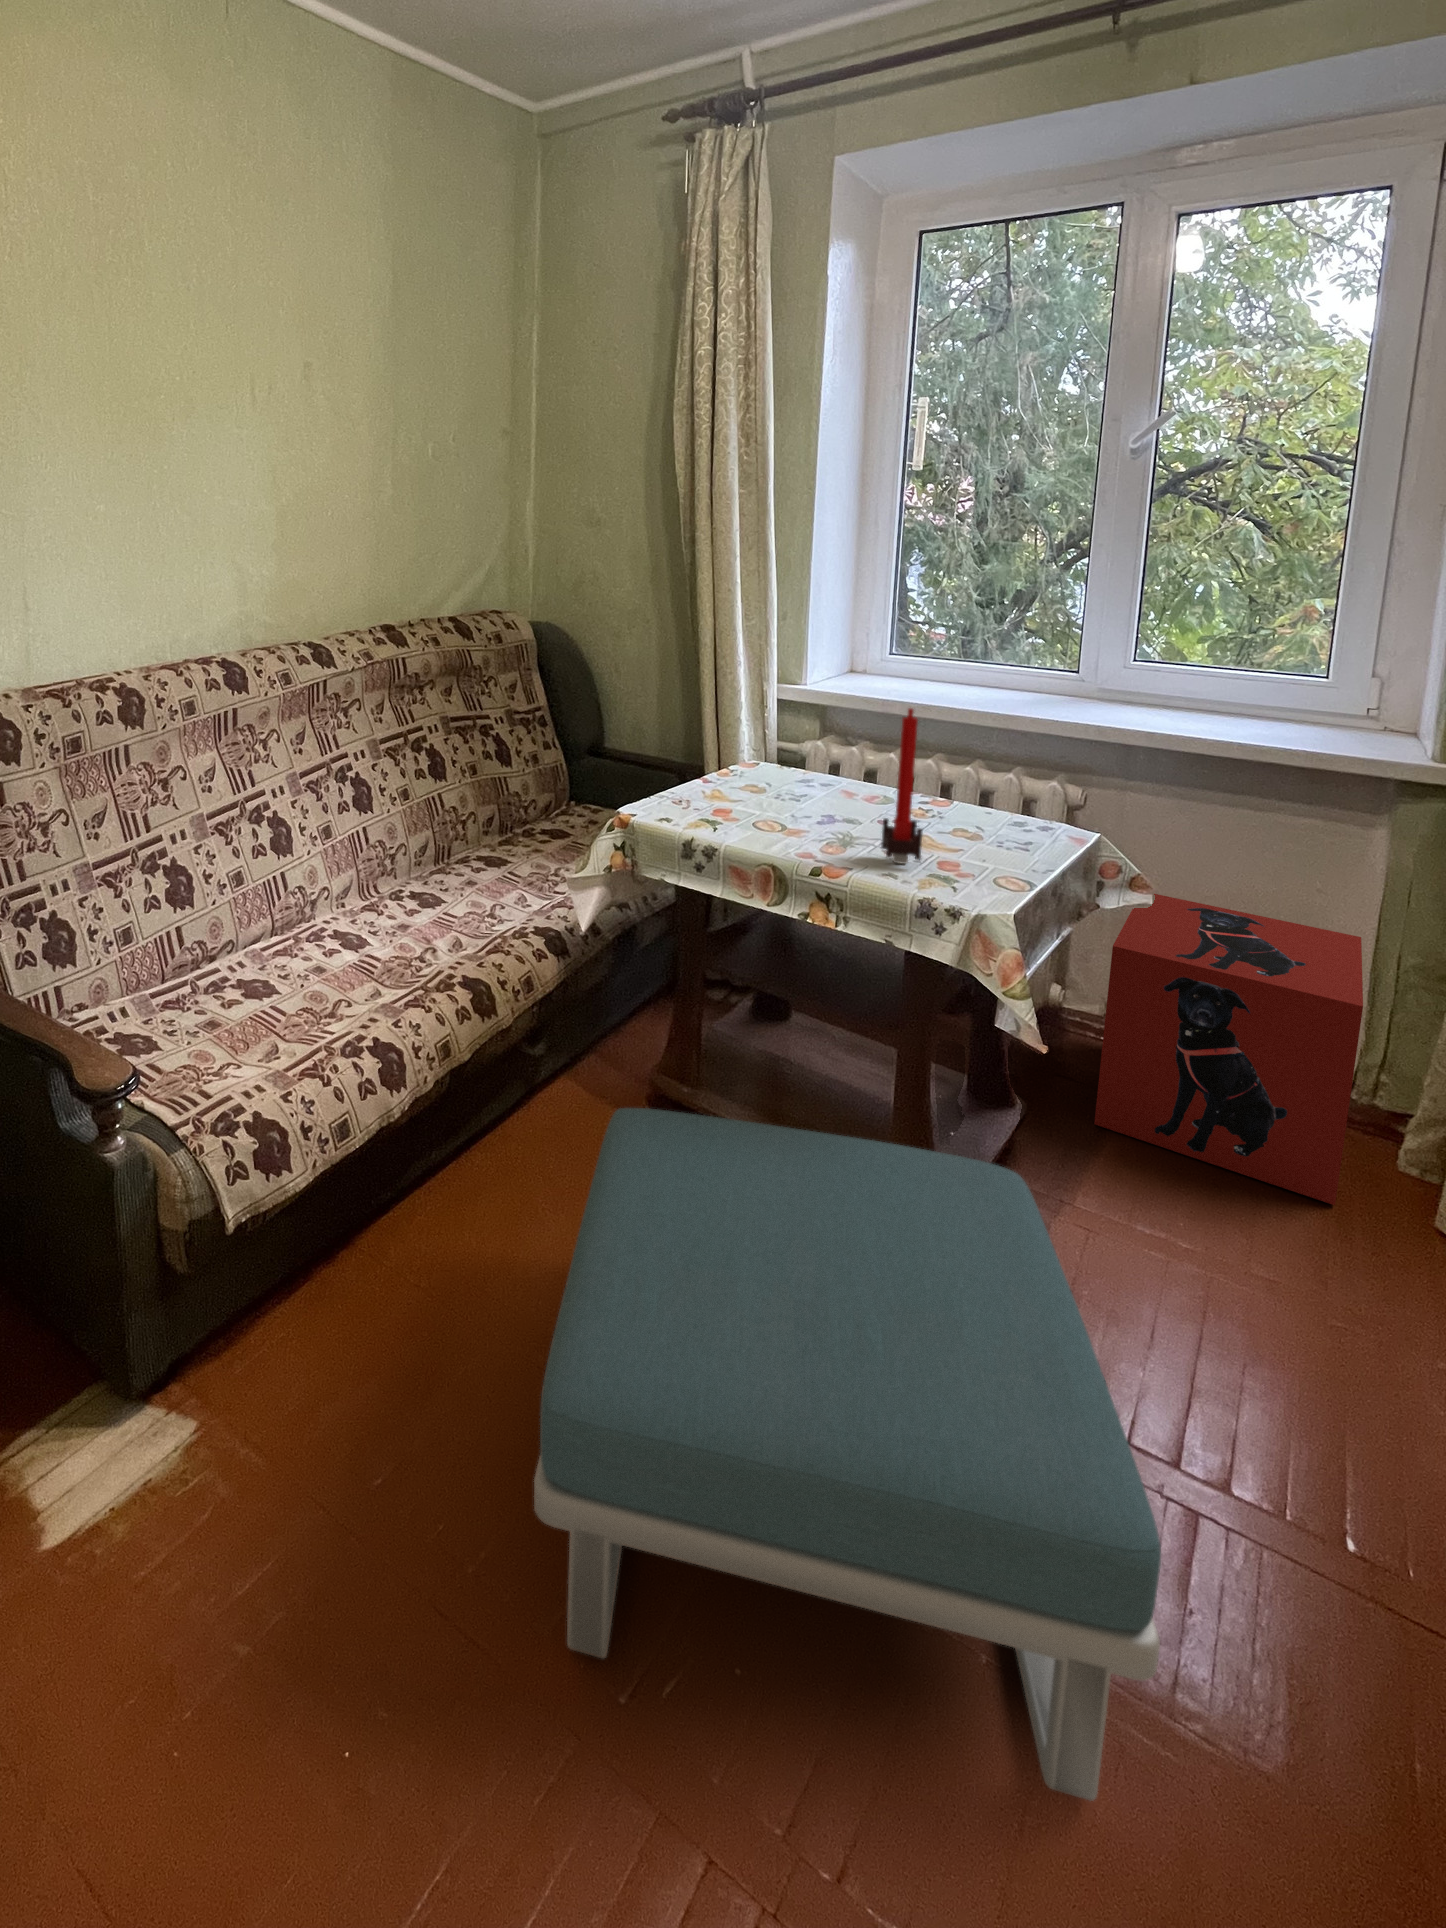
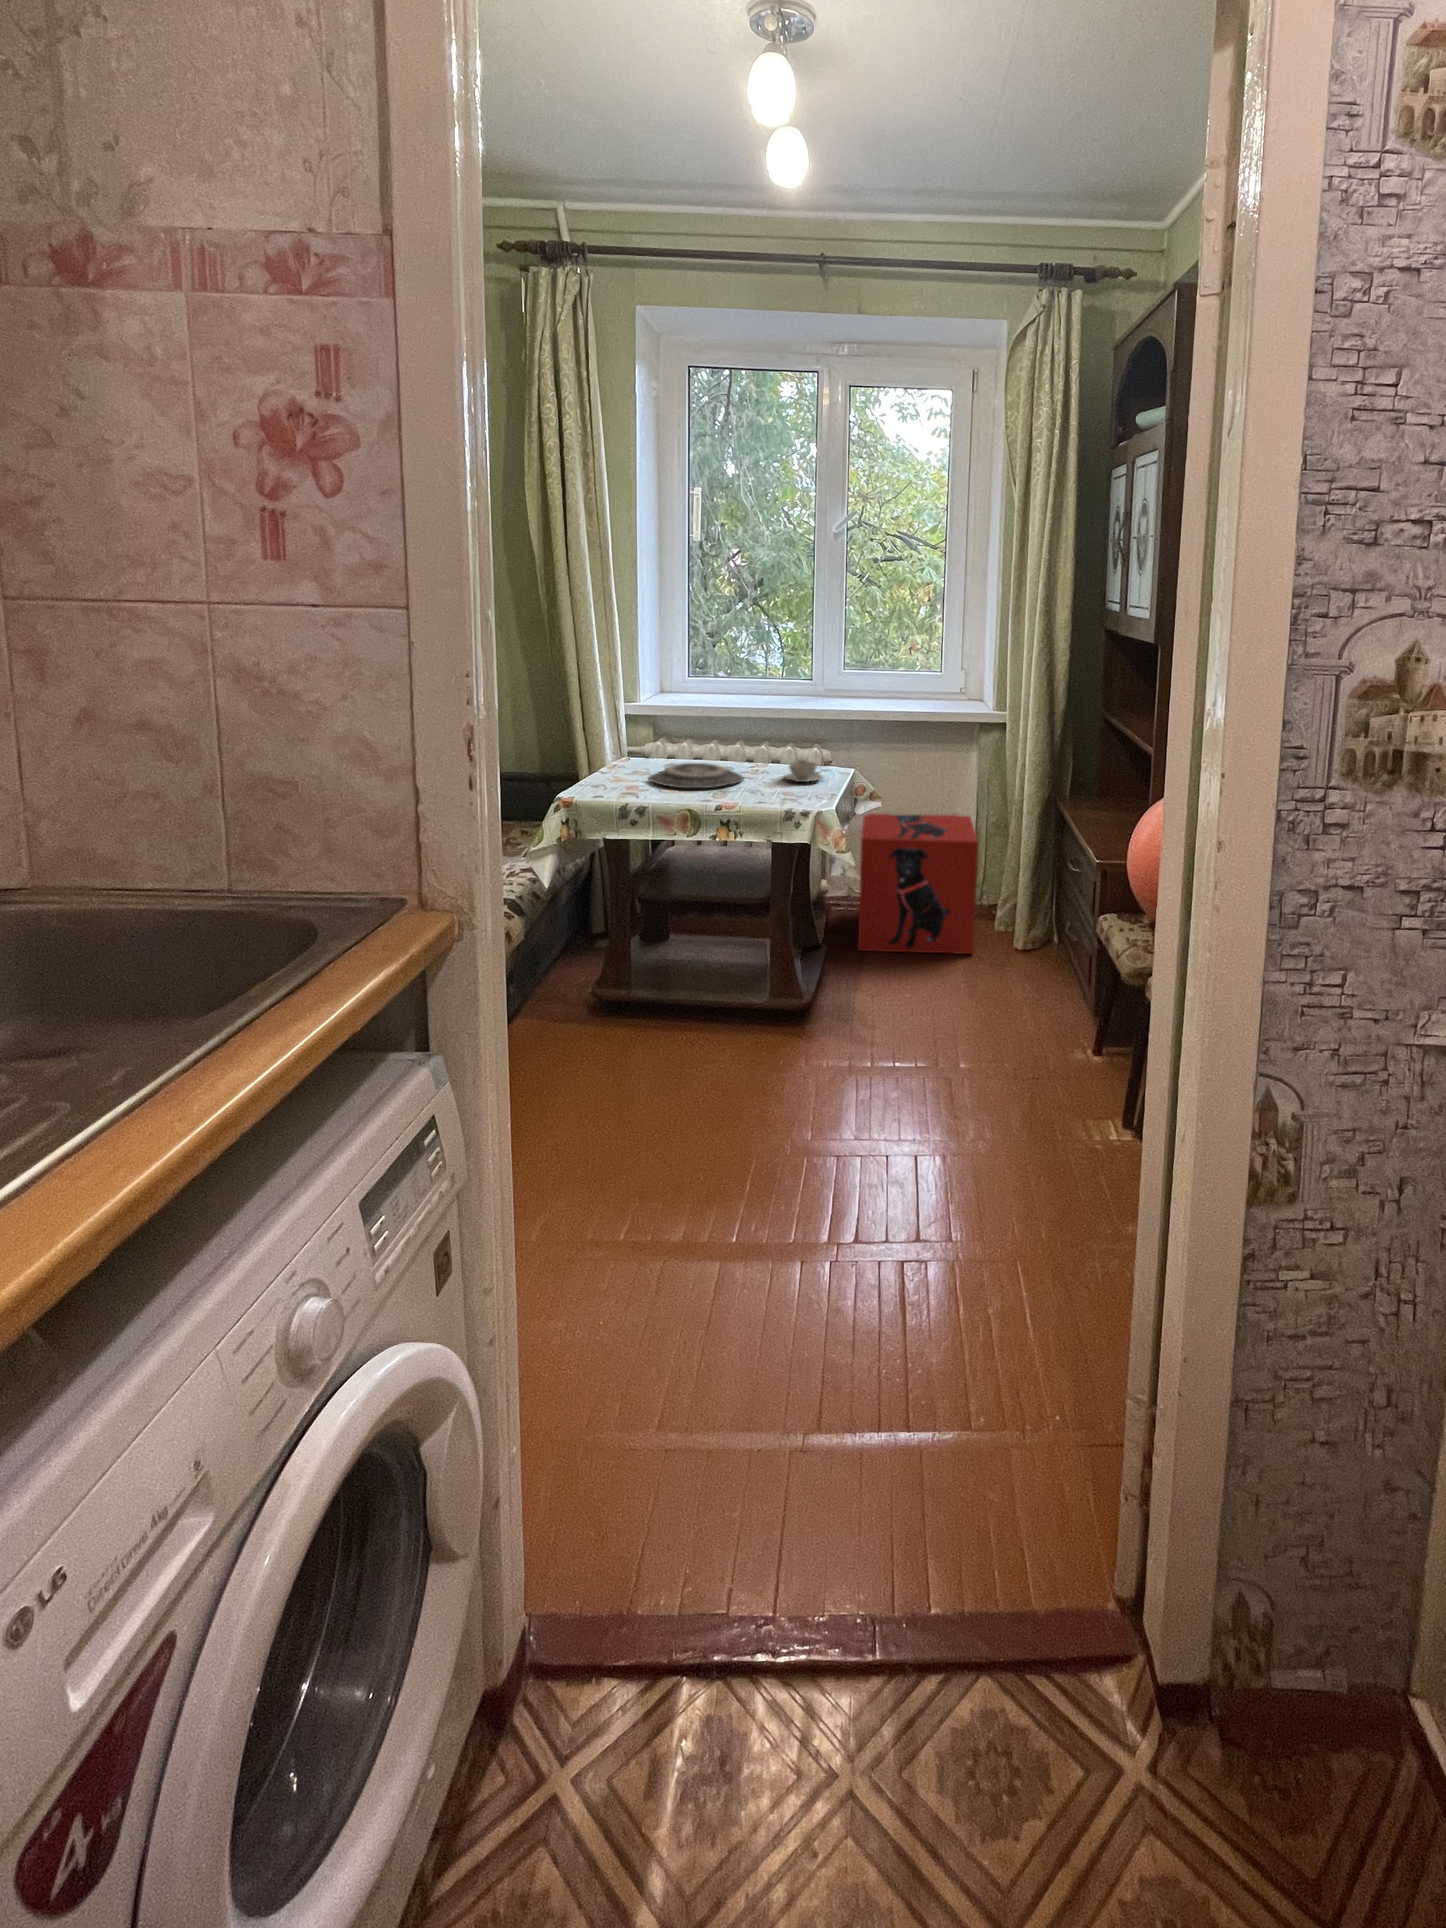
candle: present [881,708,922,864] -> none [750,697,776,796]
plate: none [746,786,892,835] -> present [648,763,743,788]
teacup: none [953,812,1024,850] -> present [784,761,822,782]
footstool: present [534,1108,1161,1801] -> none [613,951,958,1242]

